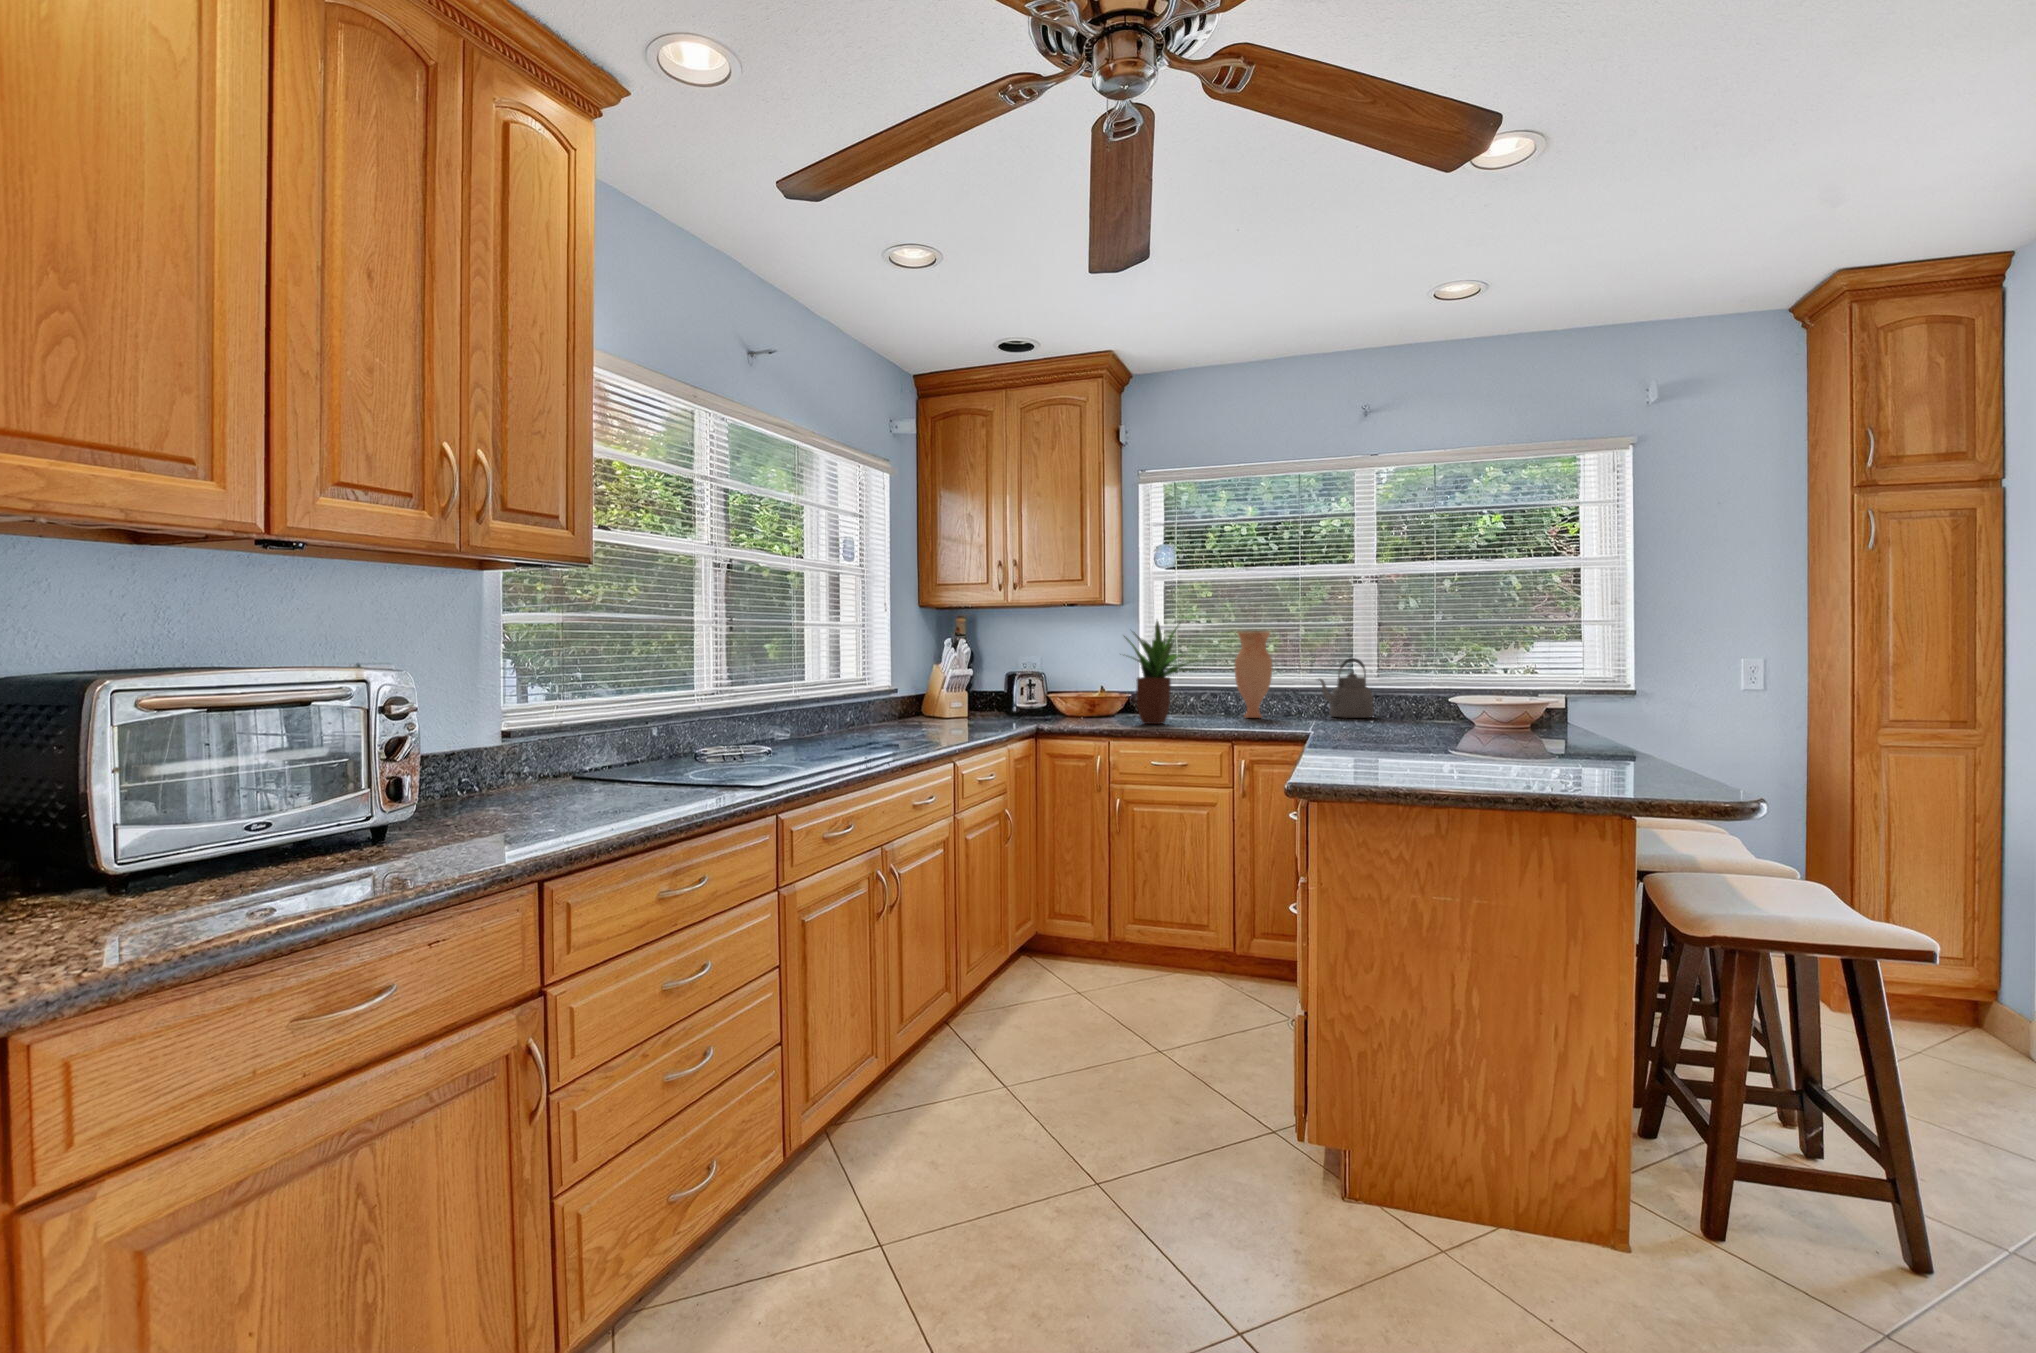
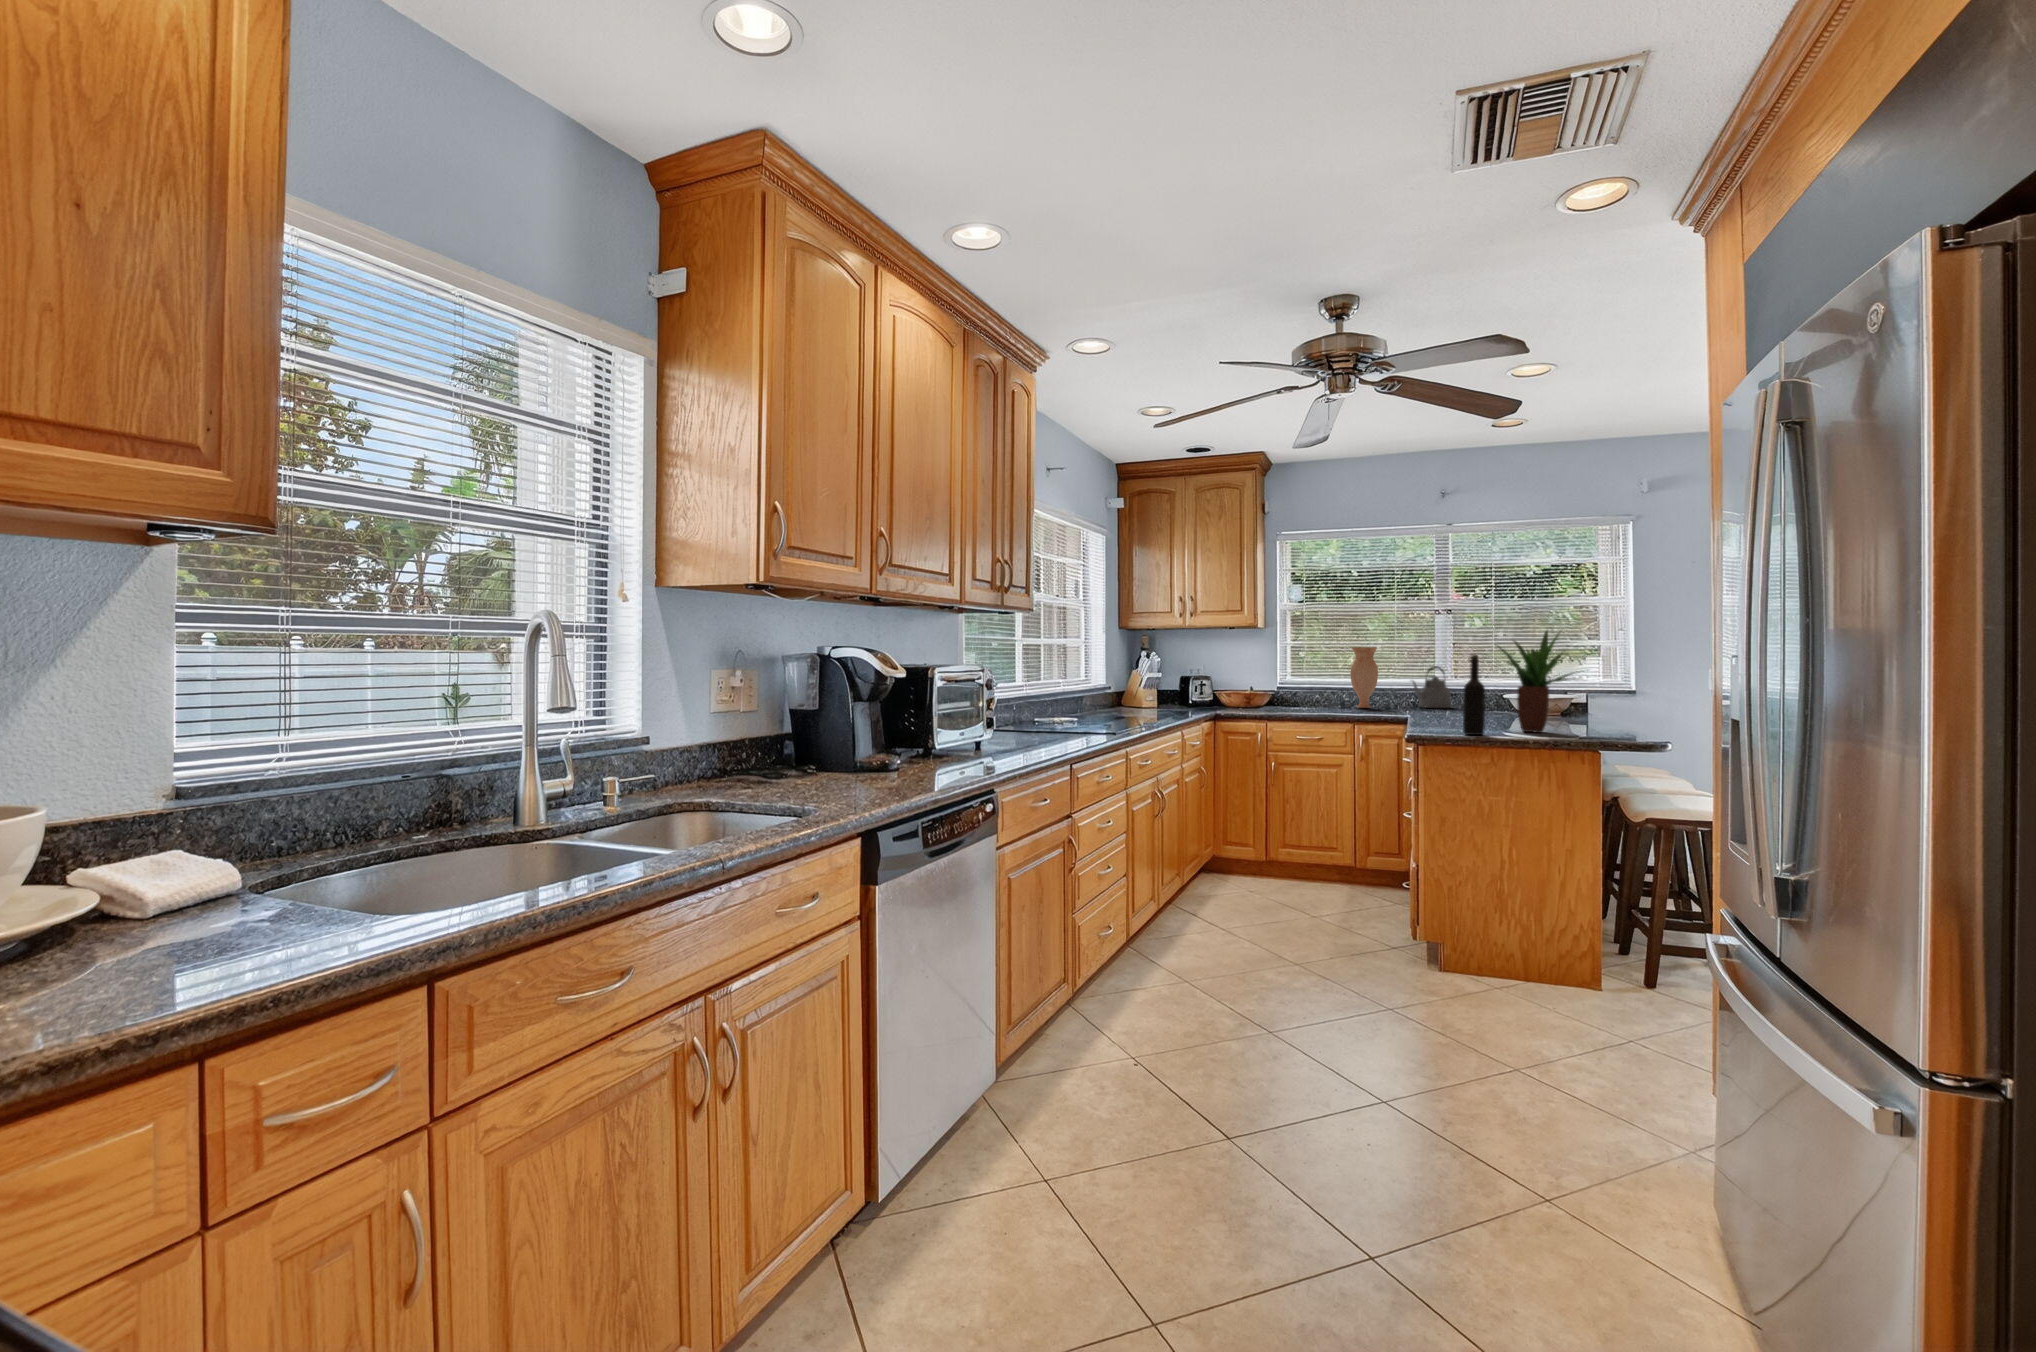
potted plant: present [1124,621,1197,724] -> present [1498,631,1577,733]
wine bottle: none [1384,637,1423,784] -> present [1463,655,1485,735]

